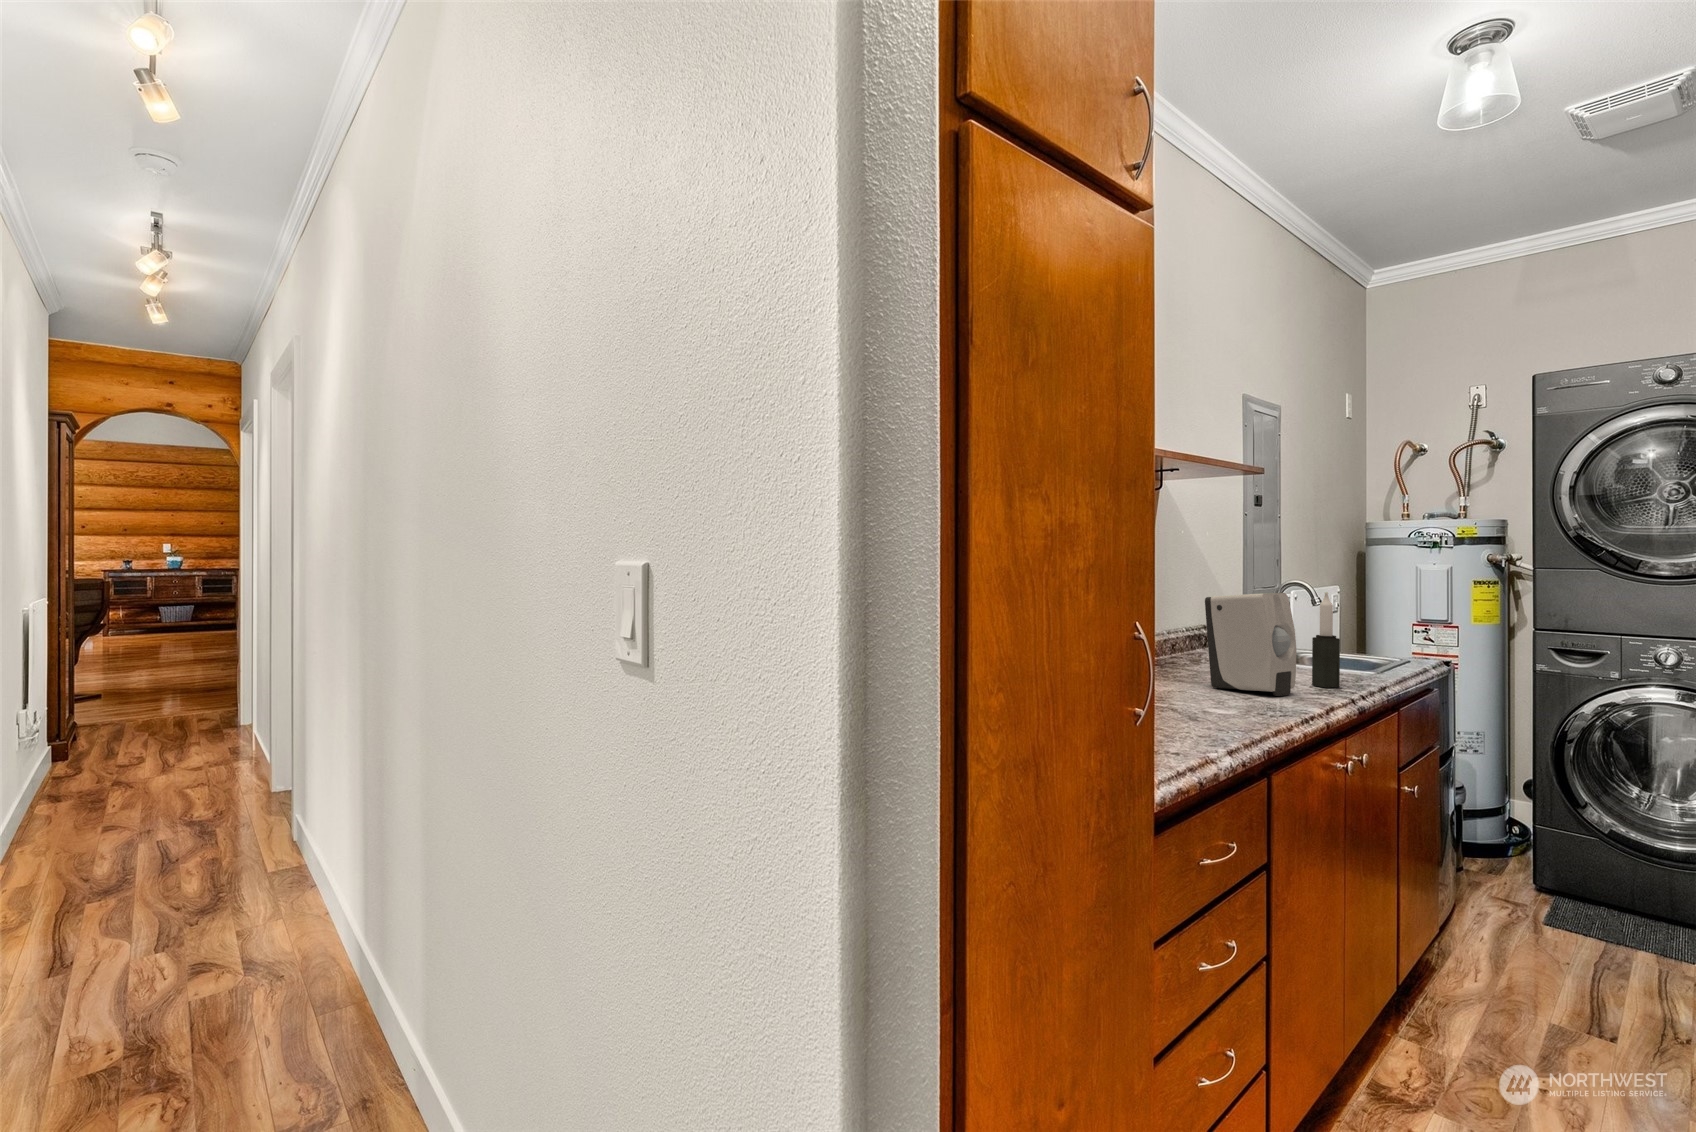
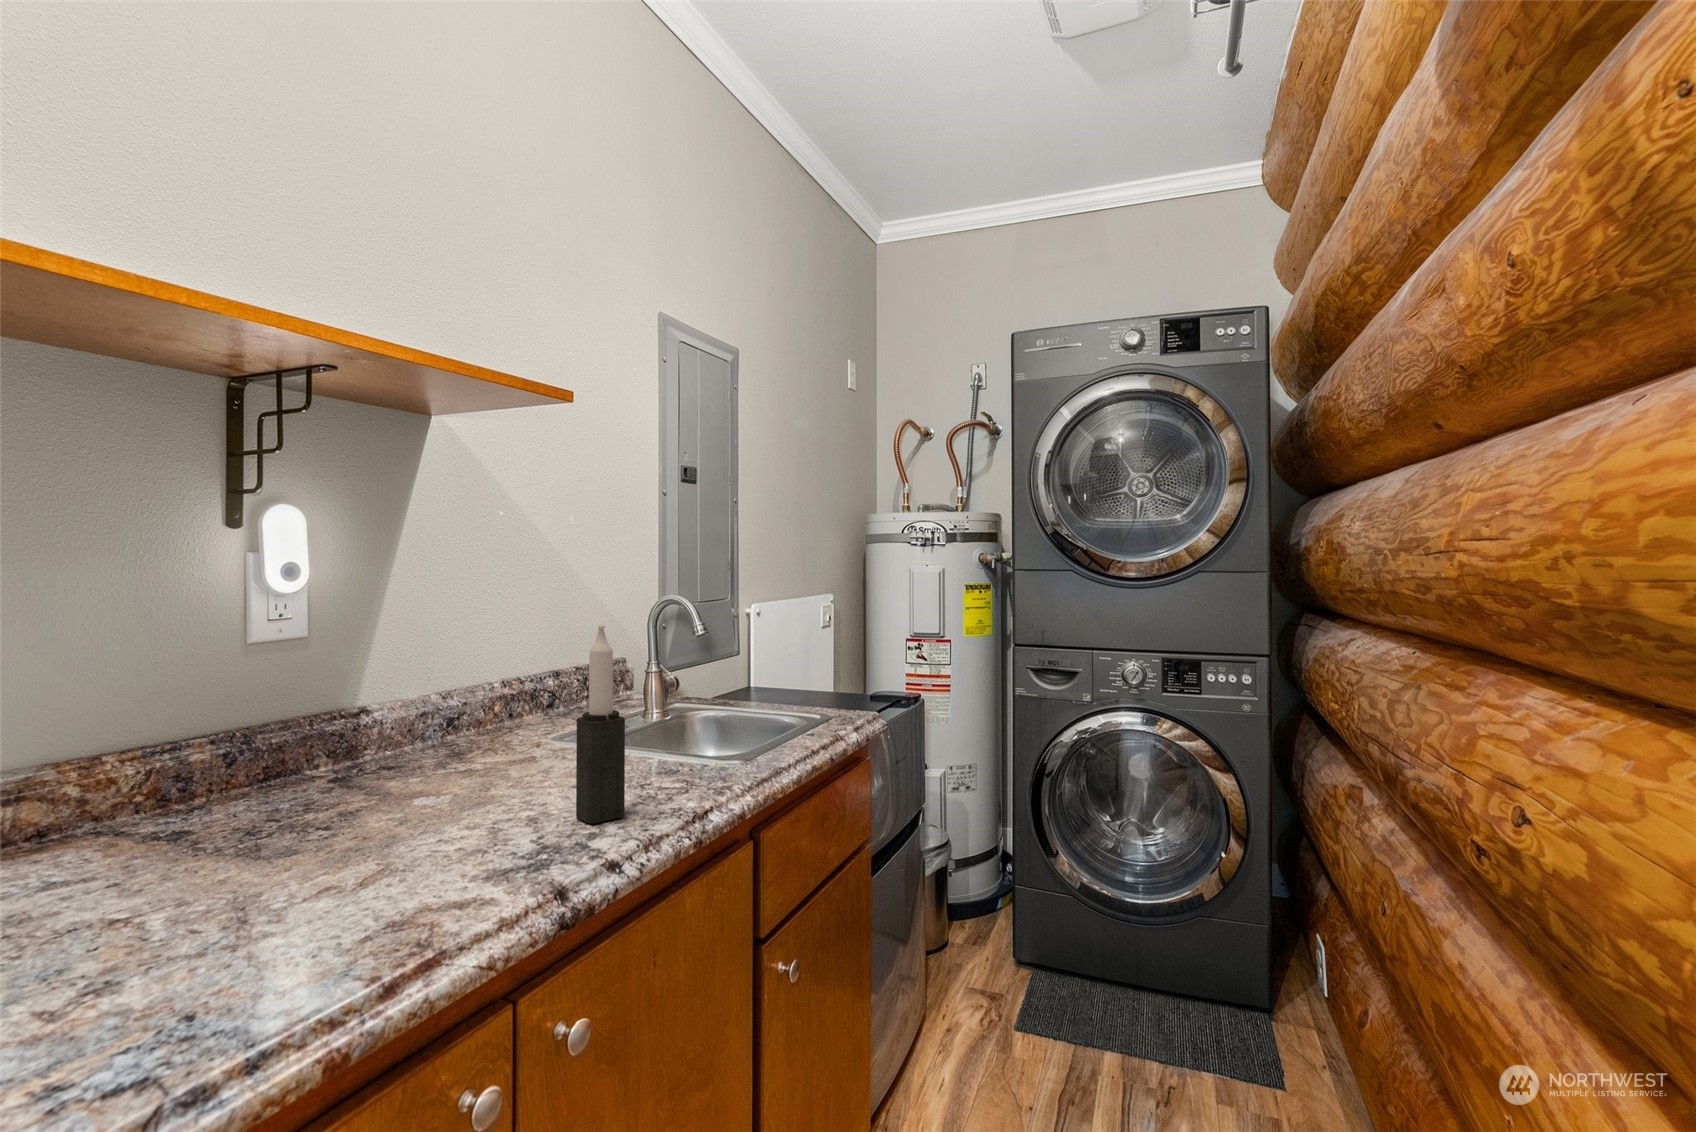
soap dispenser: present [1205,593,1297,696] -> none [274,635,471,896]

